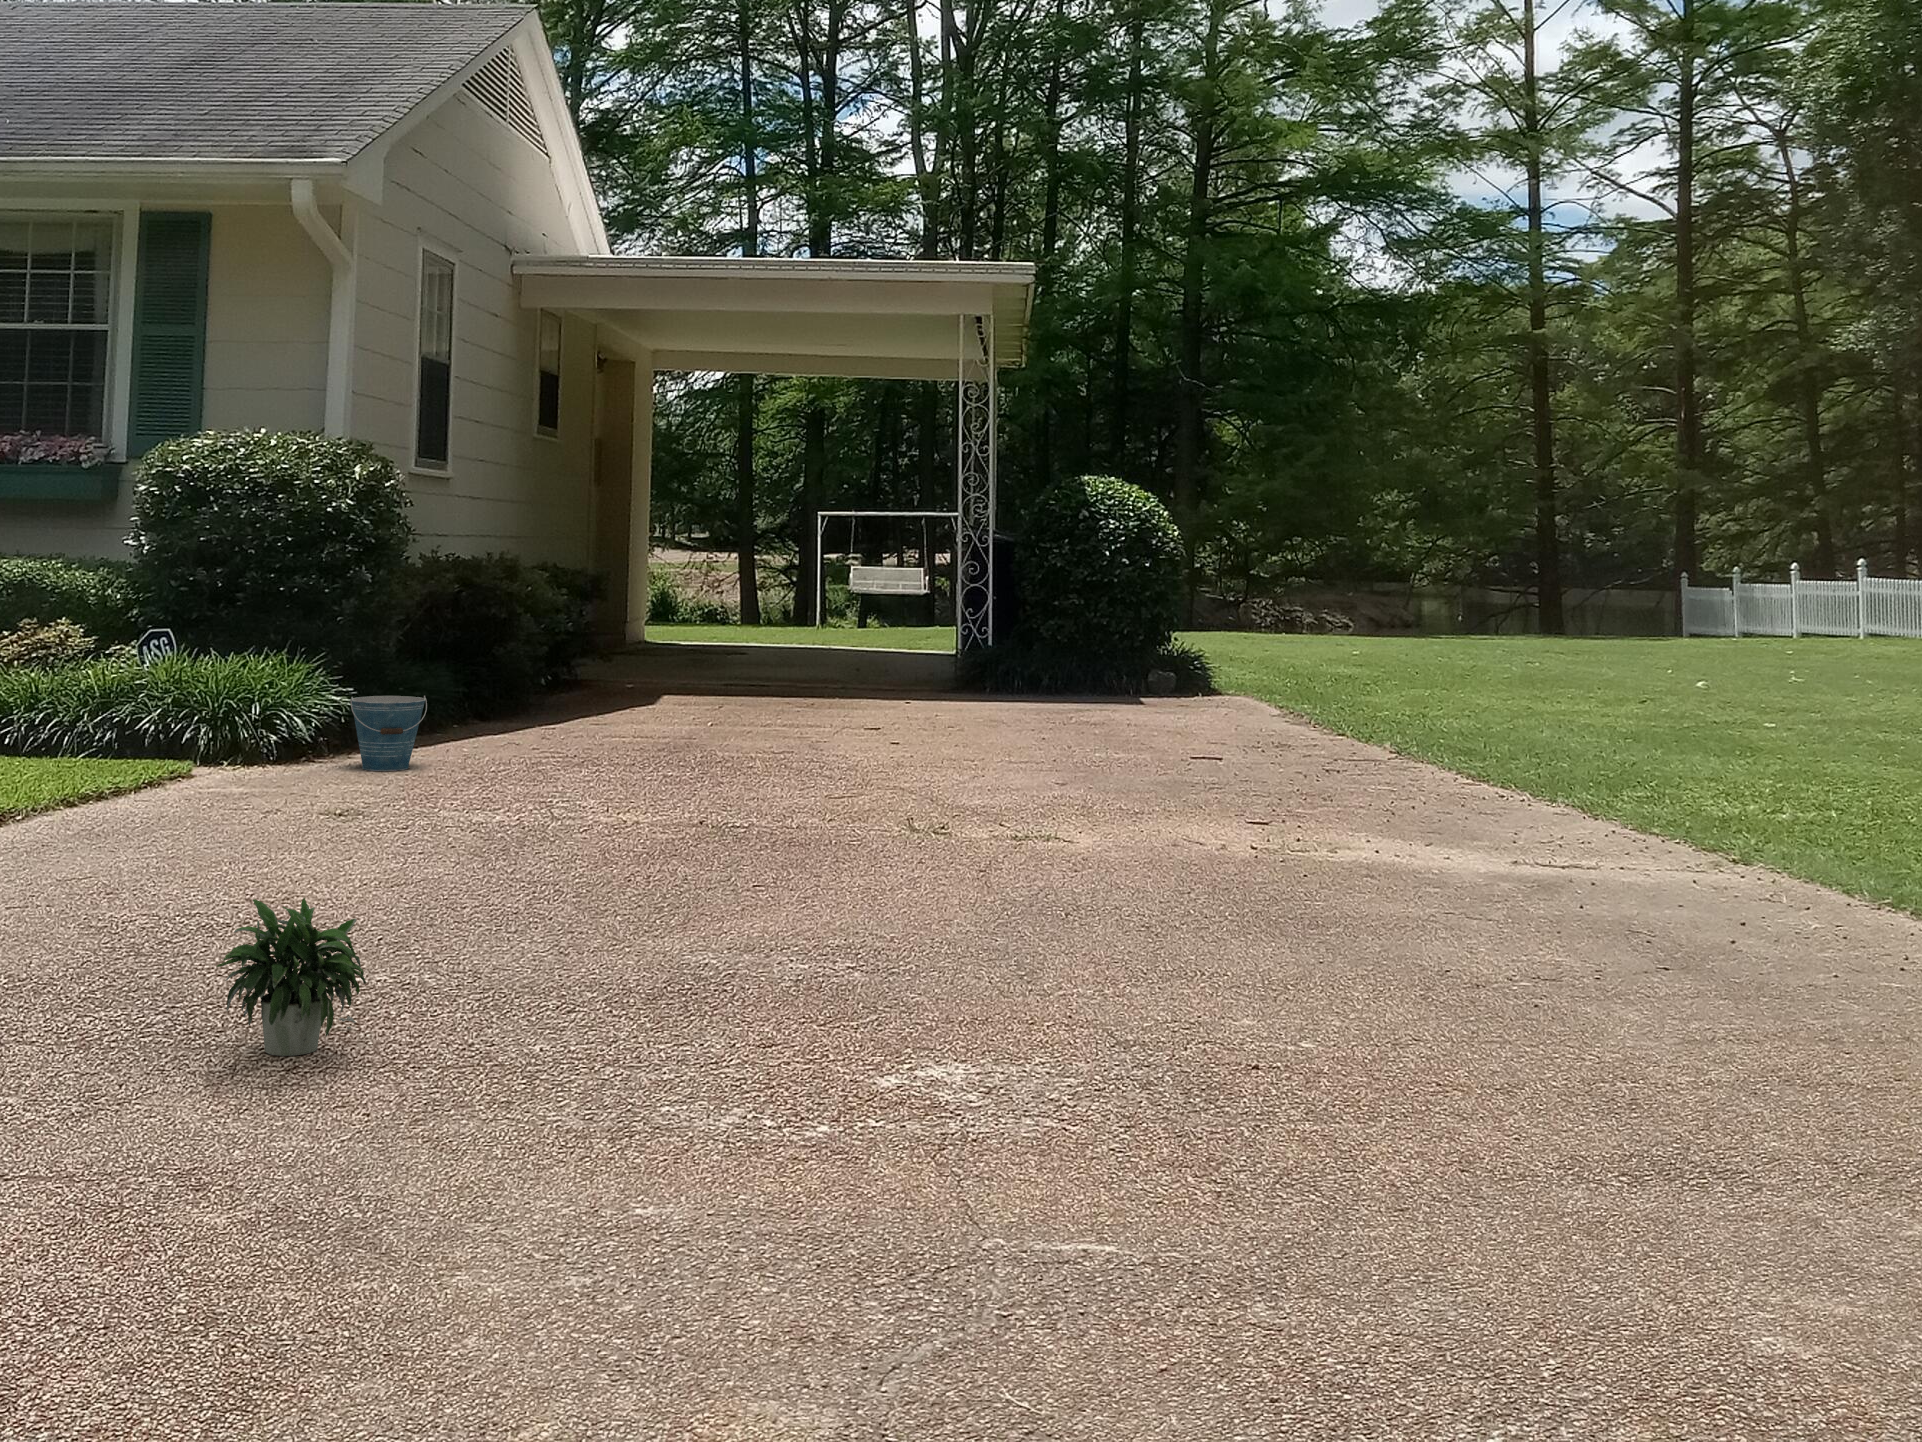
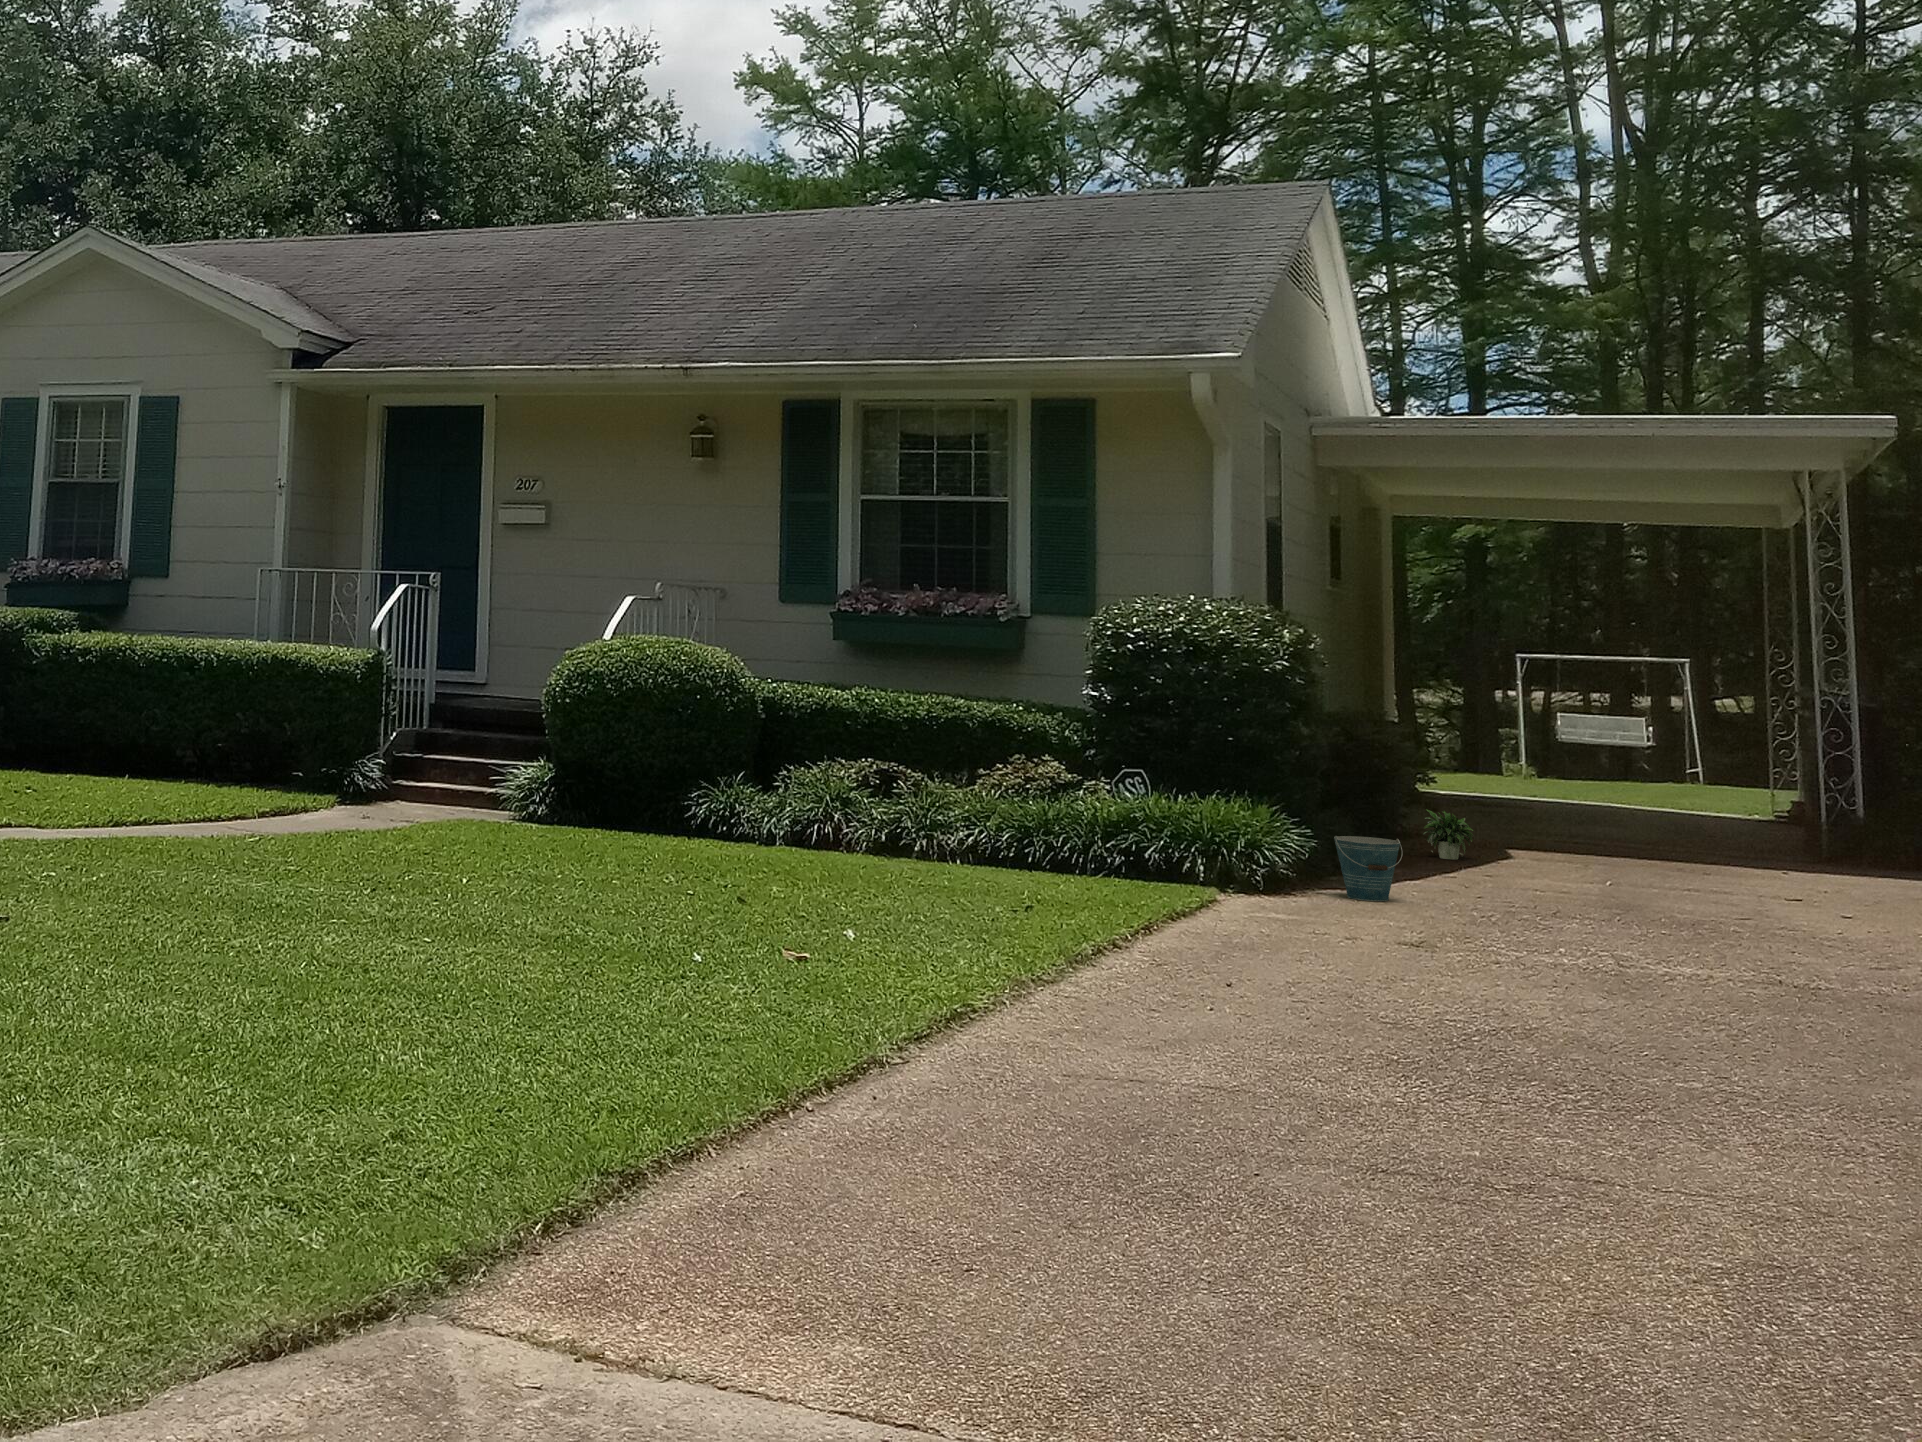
potted plant: present [216,898,367,1056] -> present [1424,809,1473,860]

